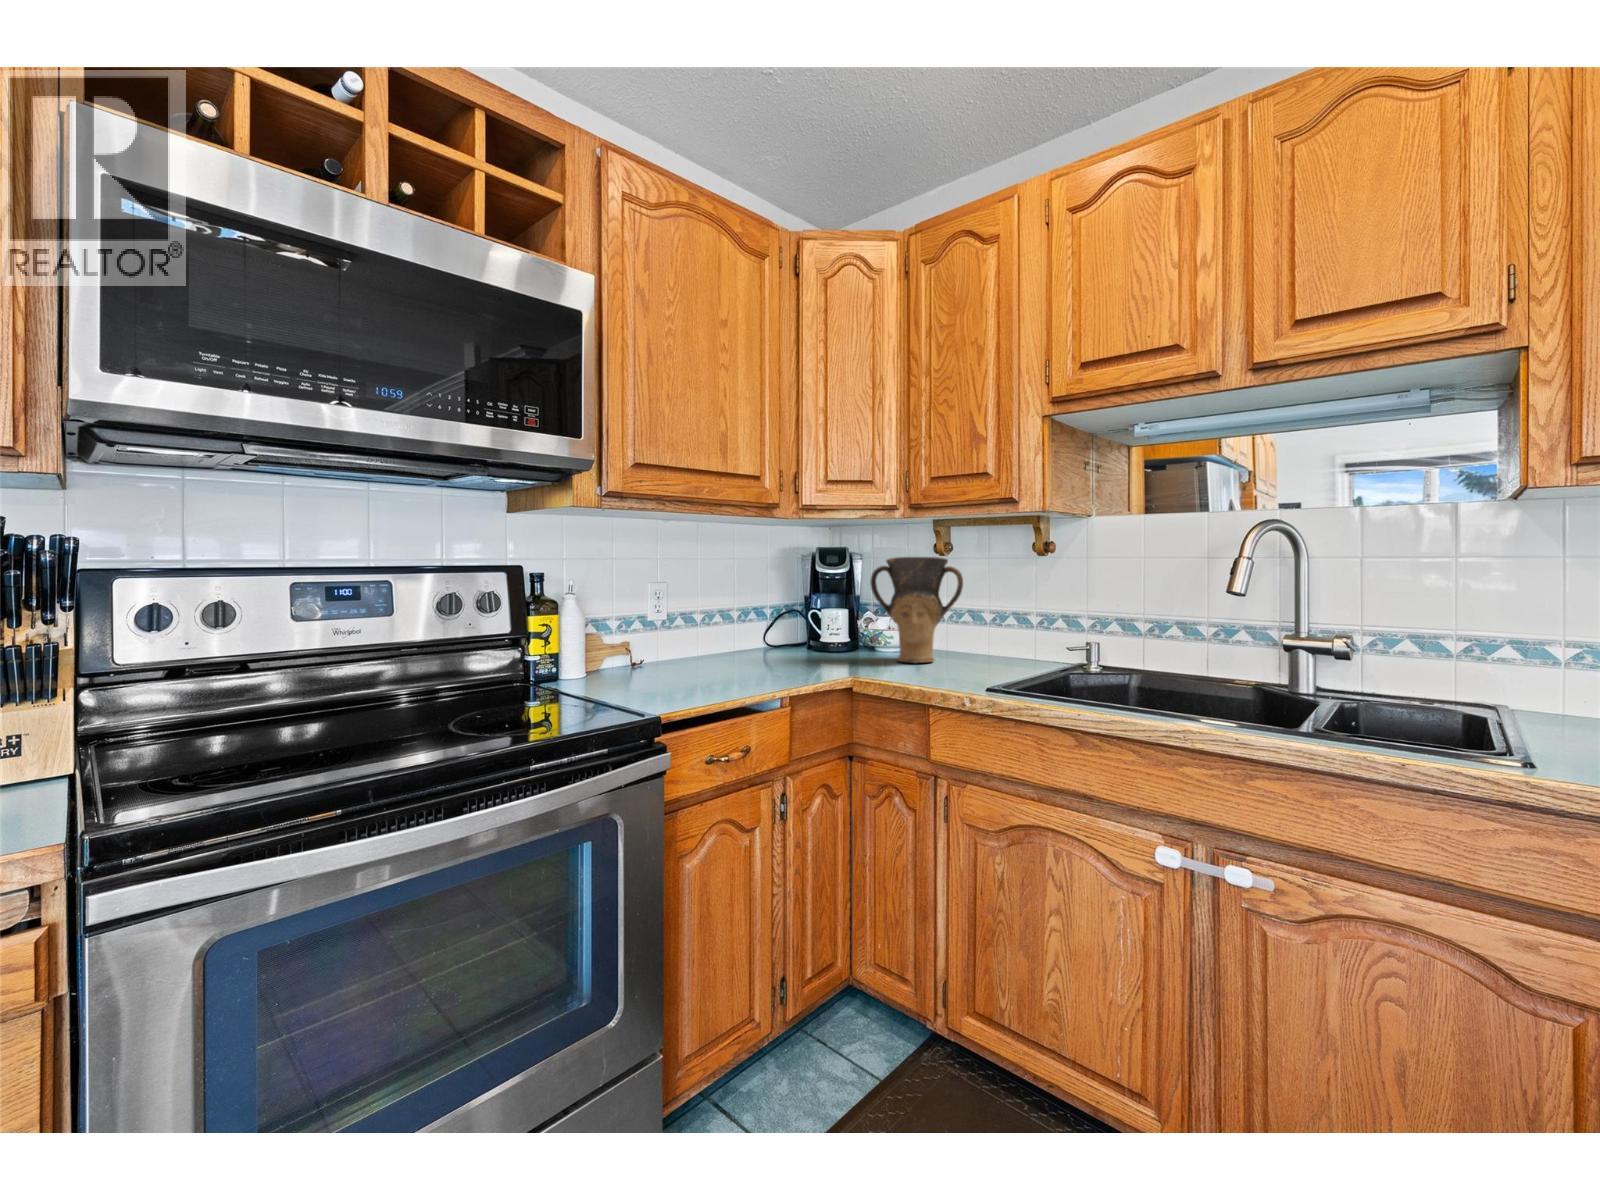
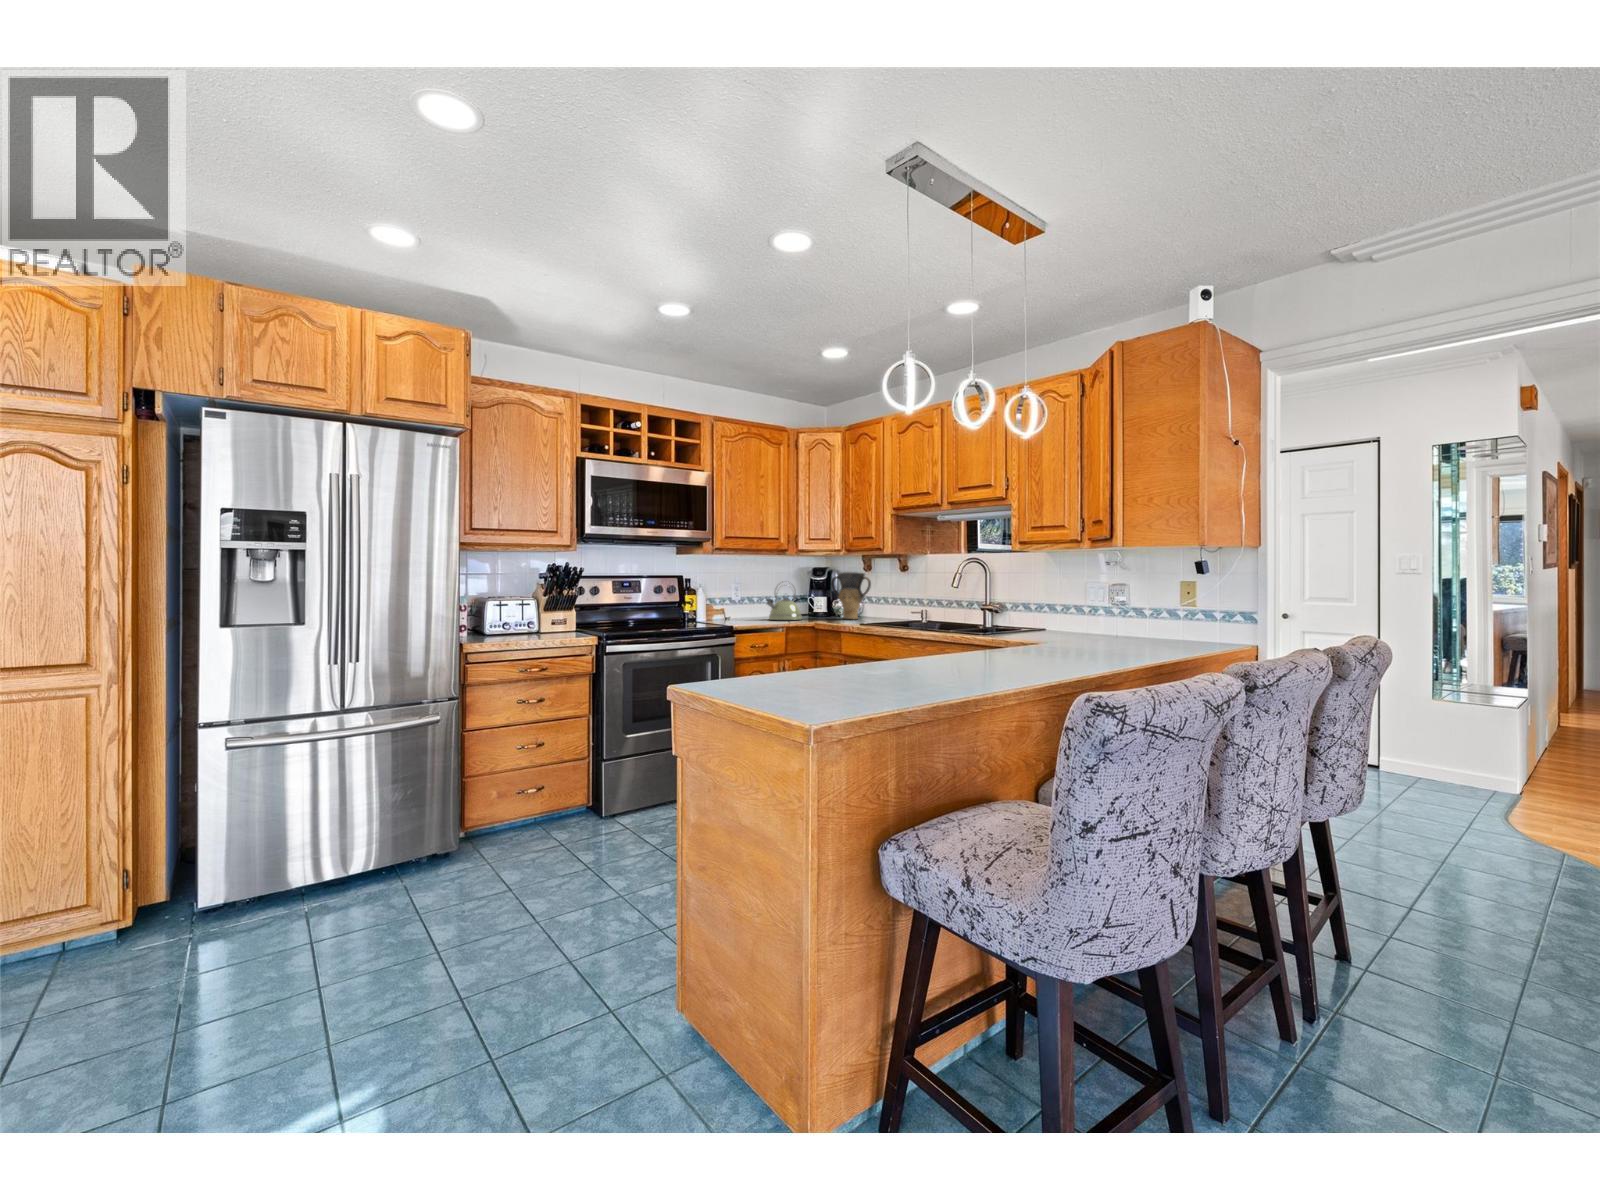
kettle: none [729,577,811,669] -> present [767,581,802,620]

